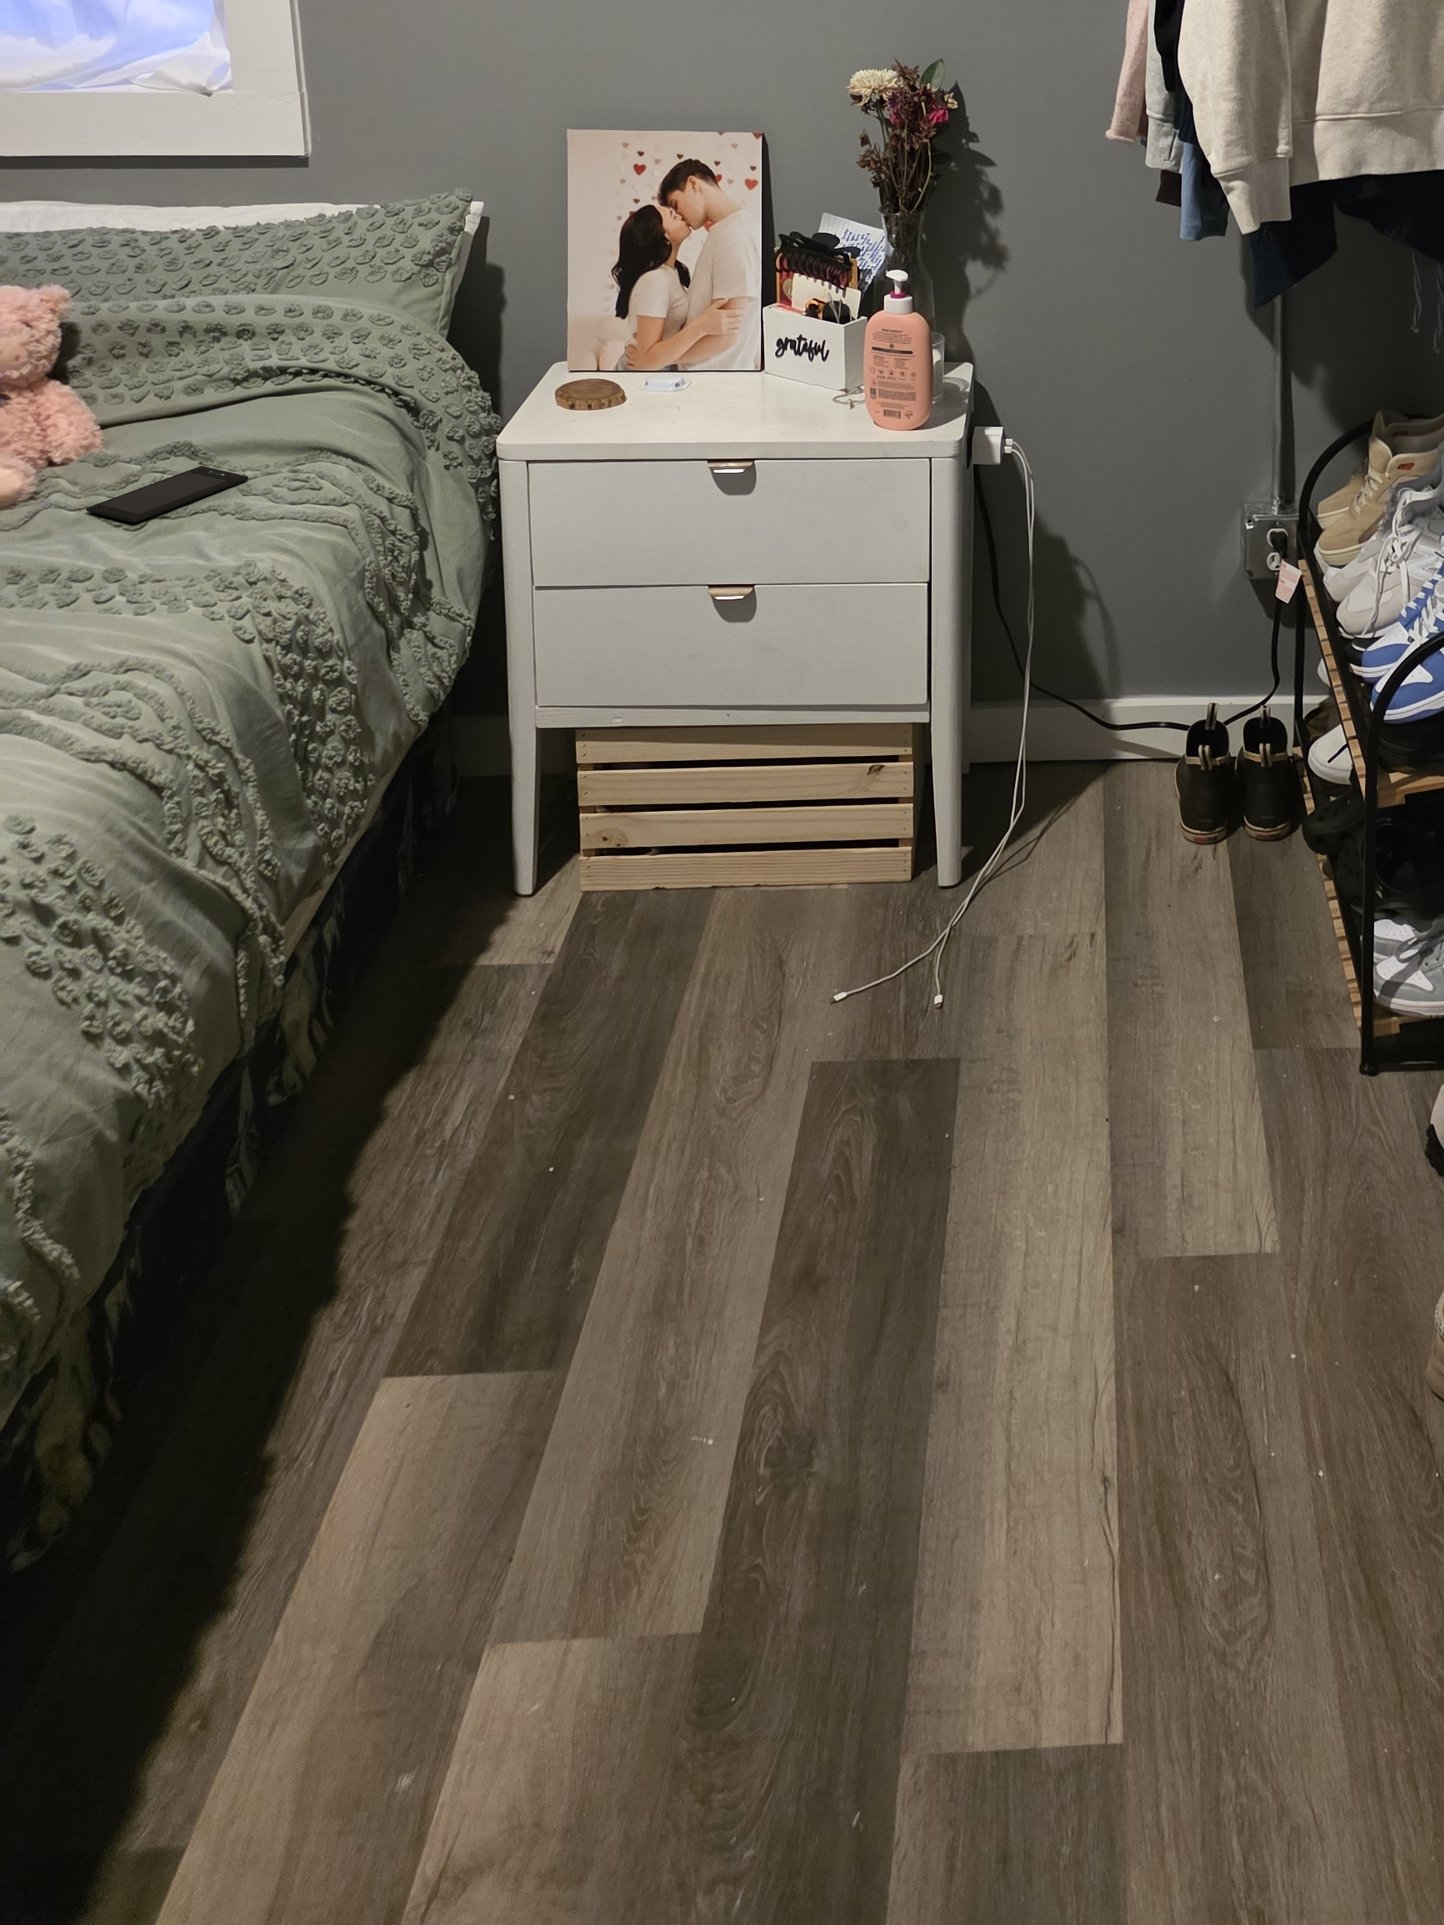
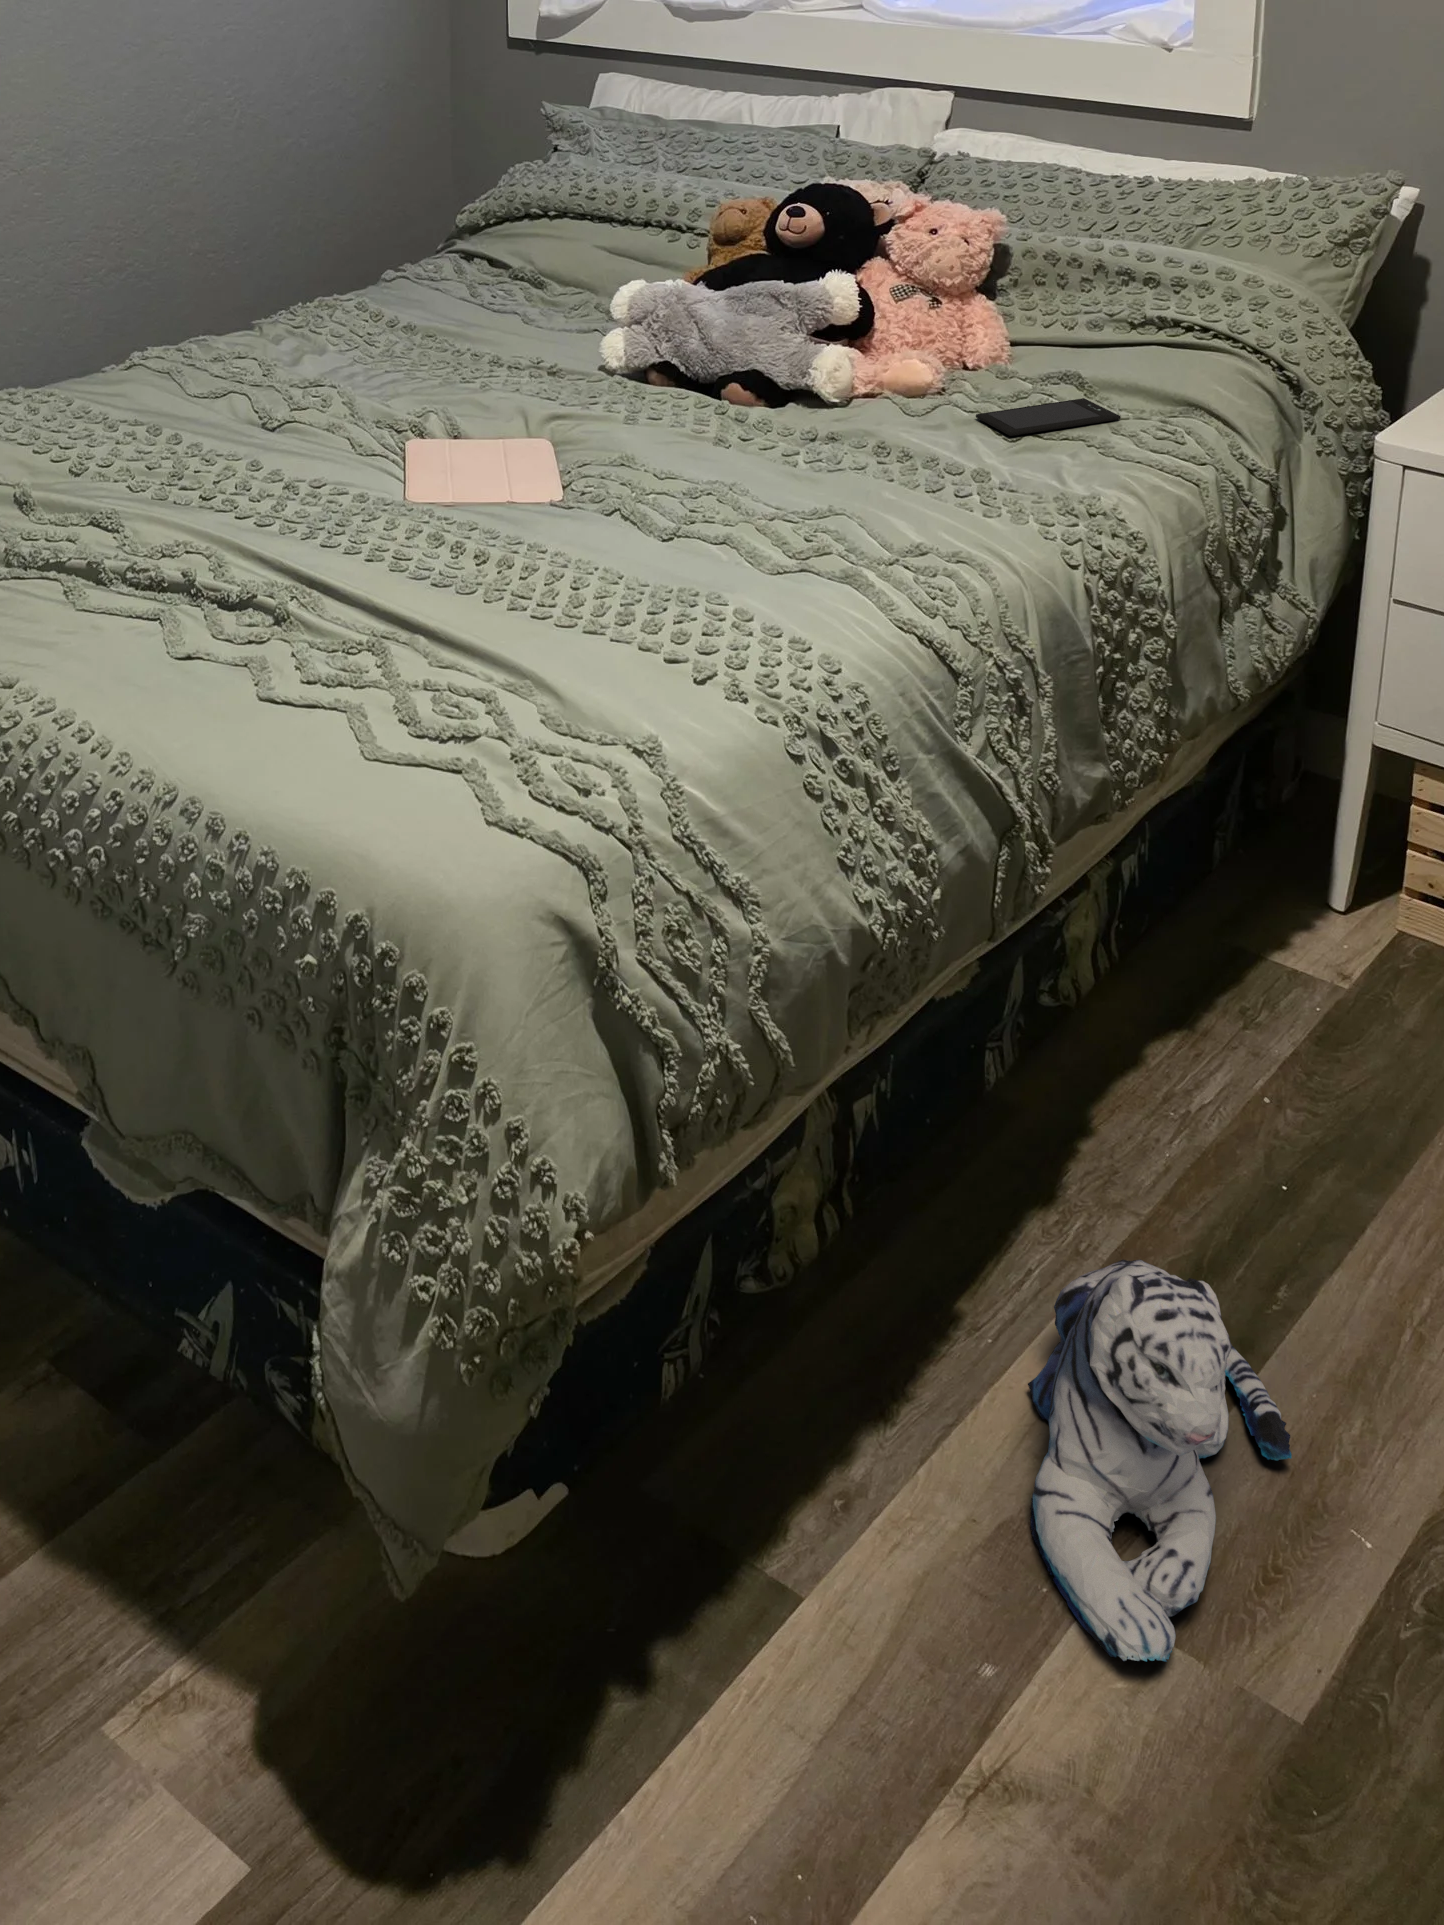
plush toy: none [369,1286,632,1681] -> present [1028,1260,1292,1662]

